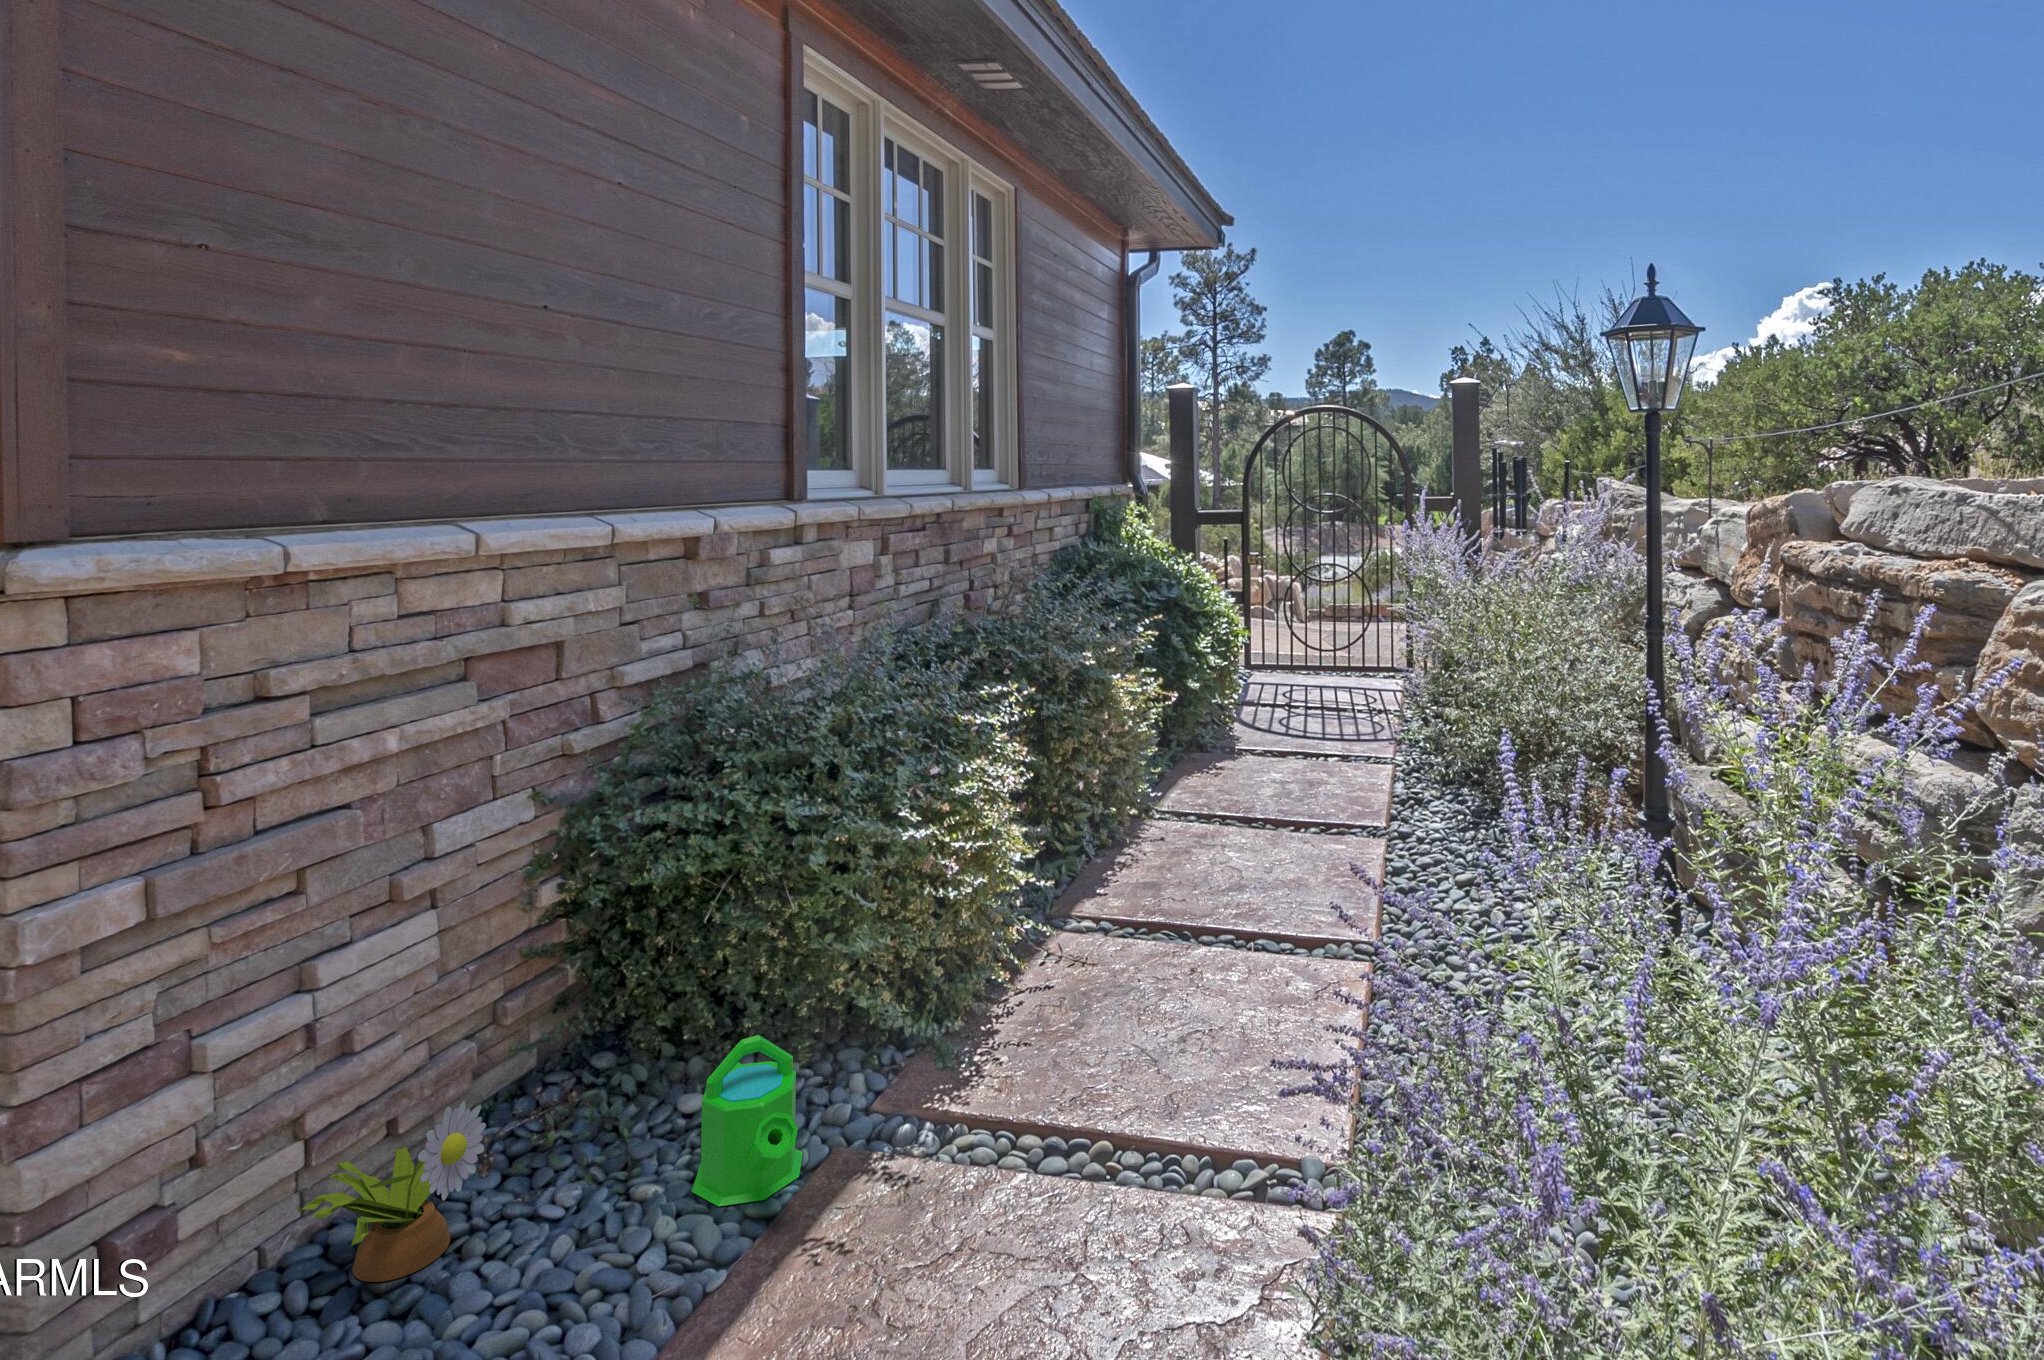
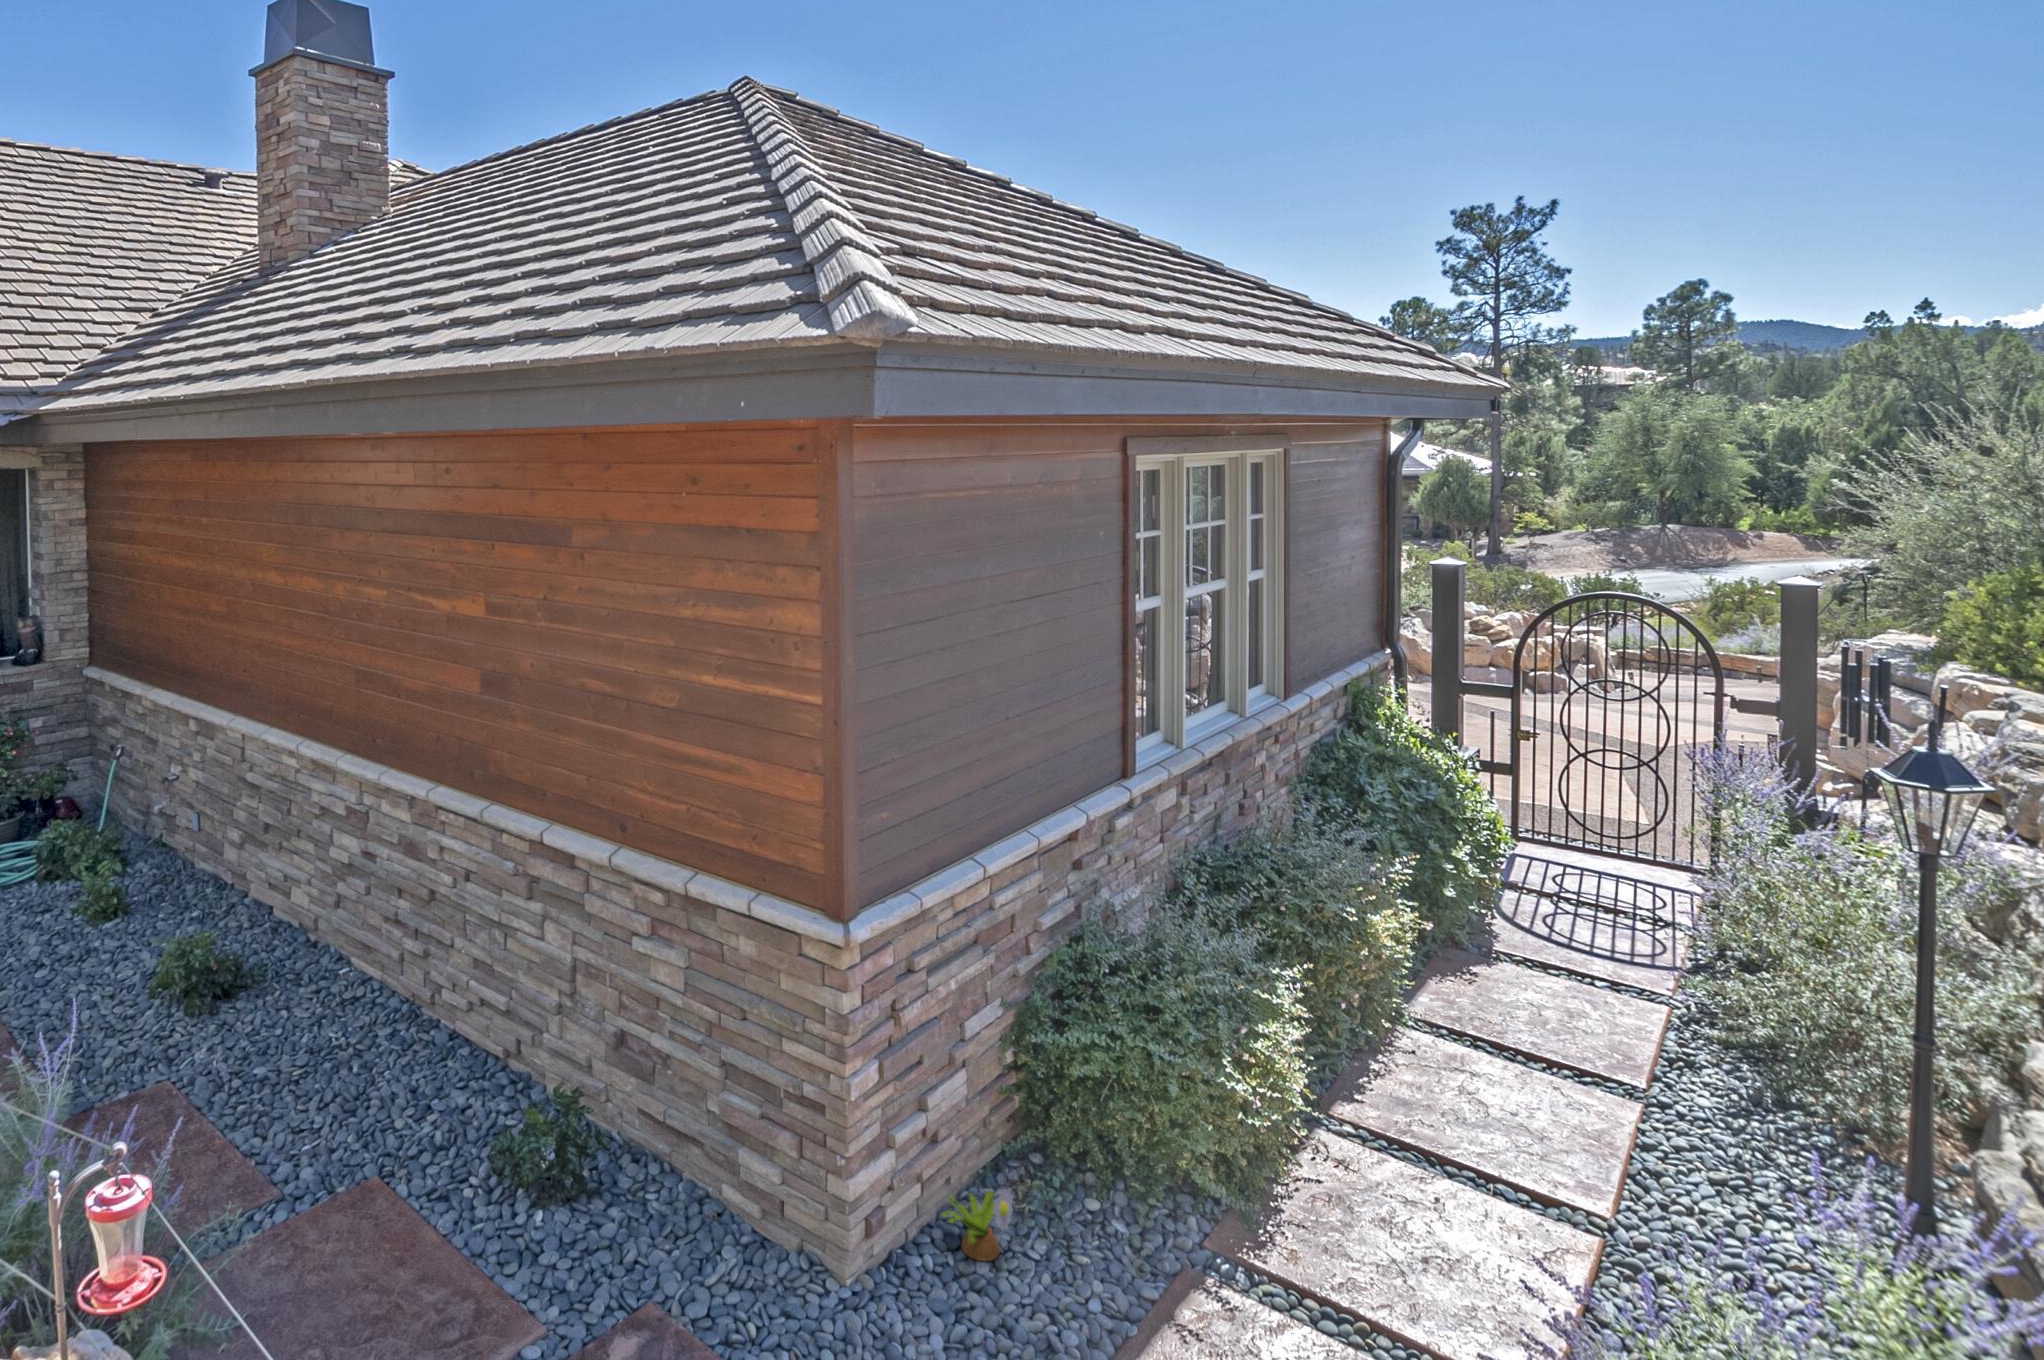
watering can: present [692,1035,803,1206] -> none [1112,1189,1173,1282]

